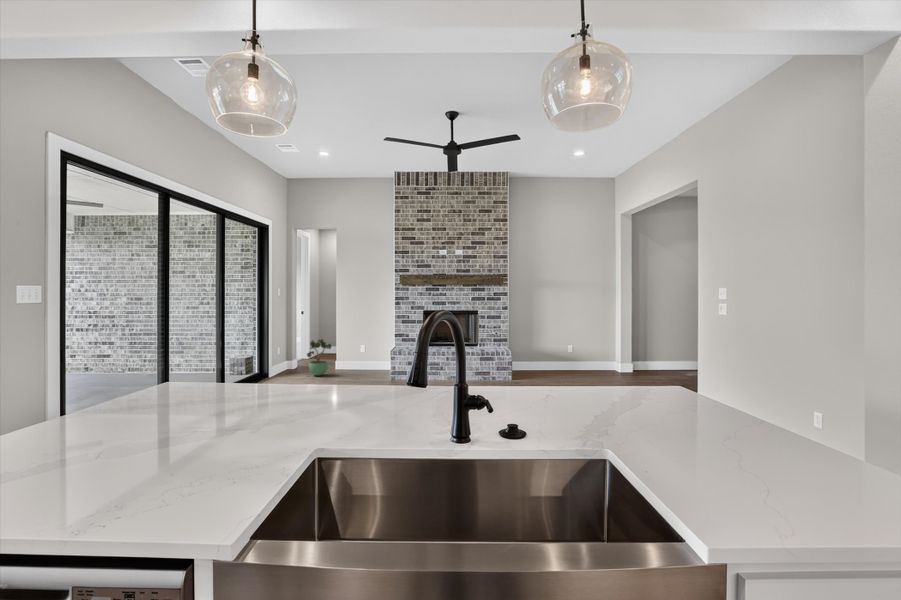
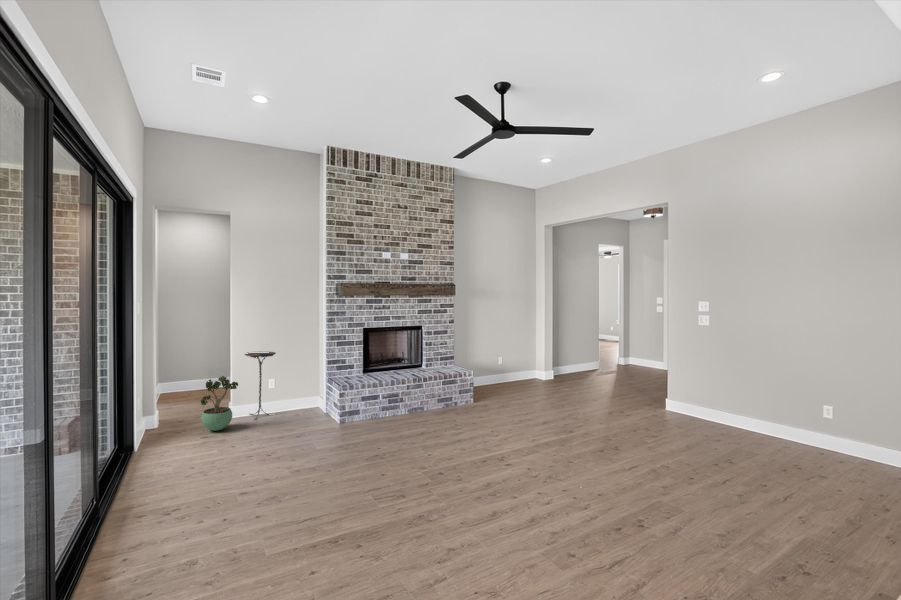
side table: none [342,326,363,373] -> present [245,352,276,415]

